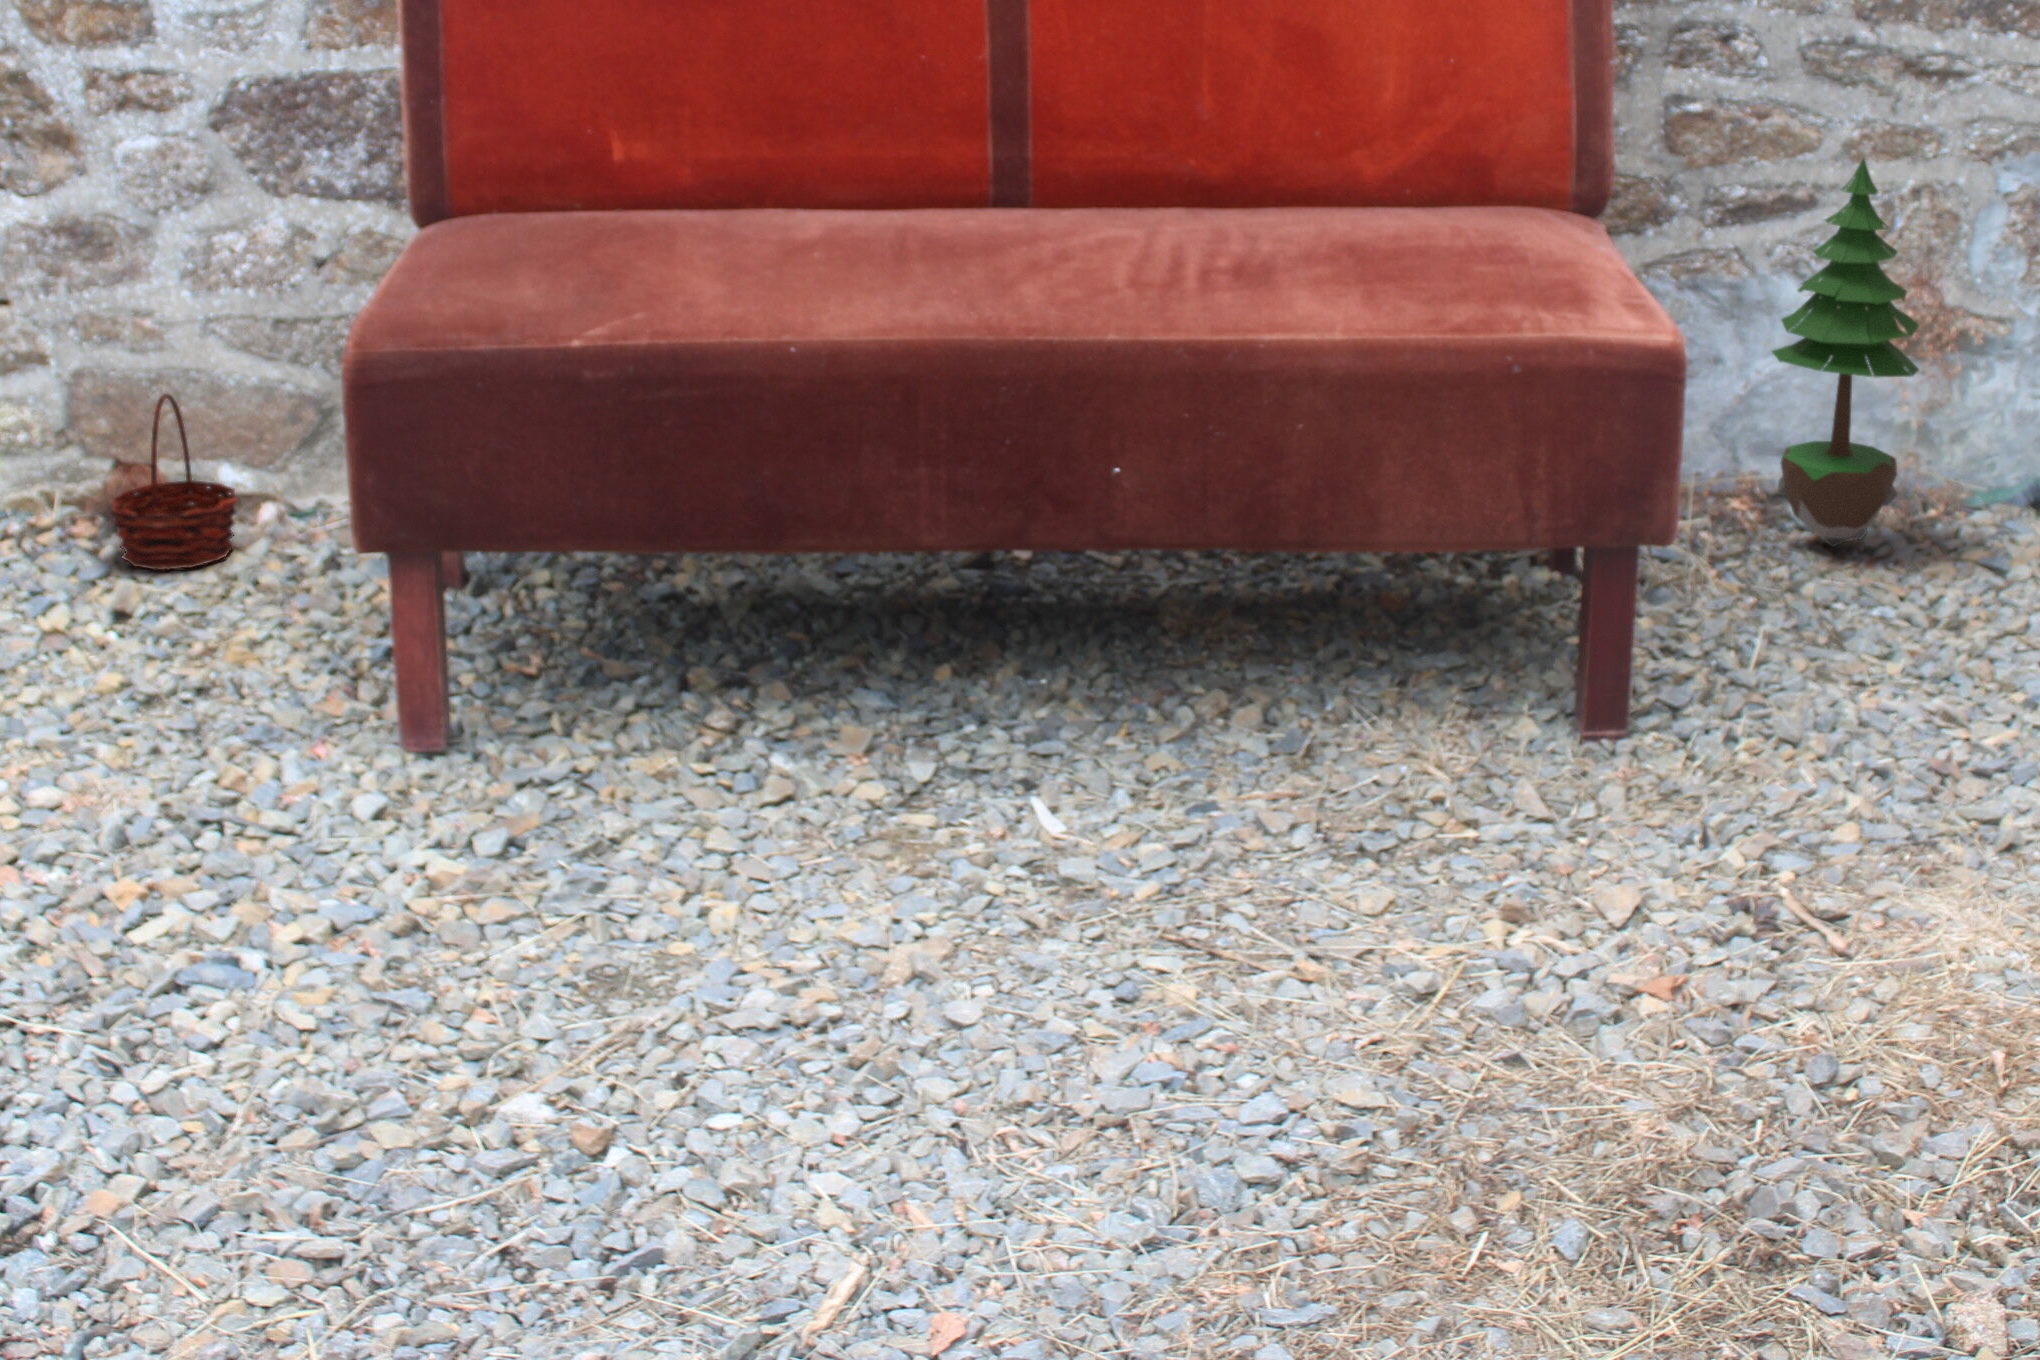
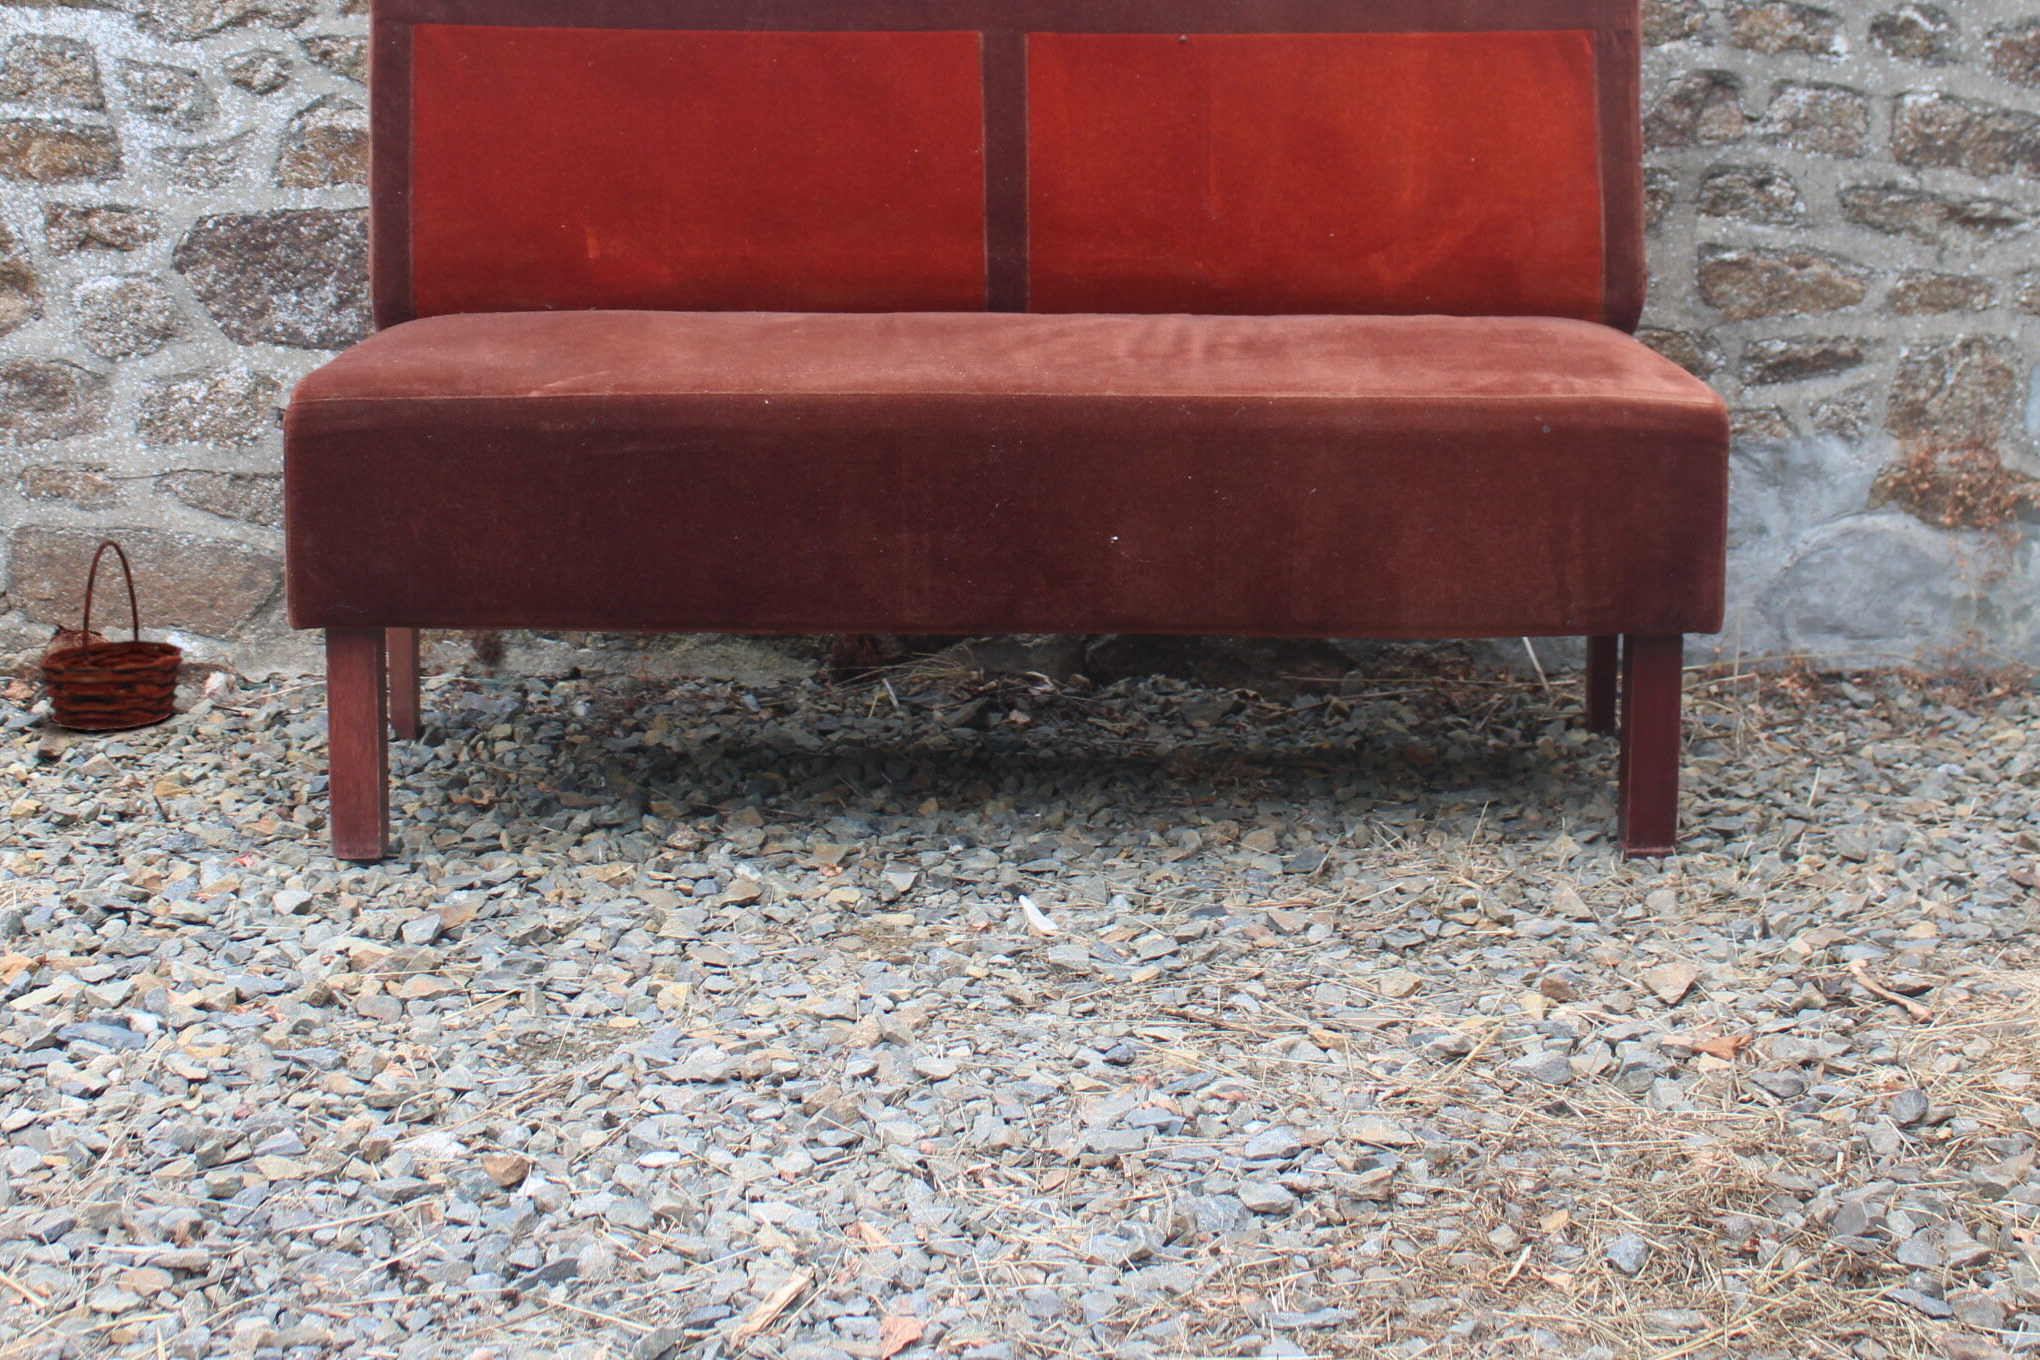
potted tree: present [1772,158,1919,546] -> none [1823,294,1987,721]

